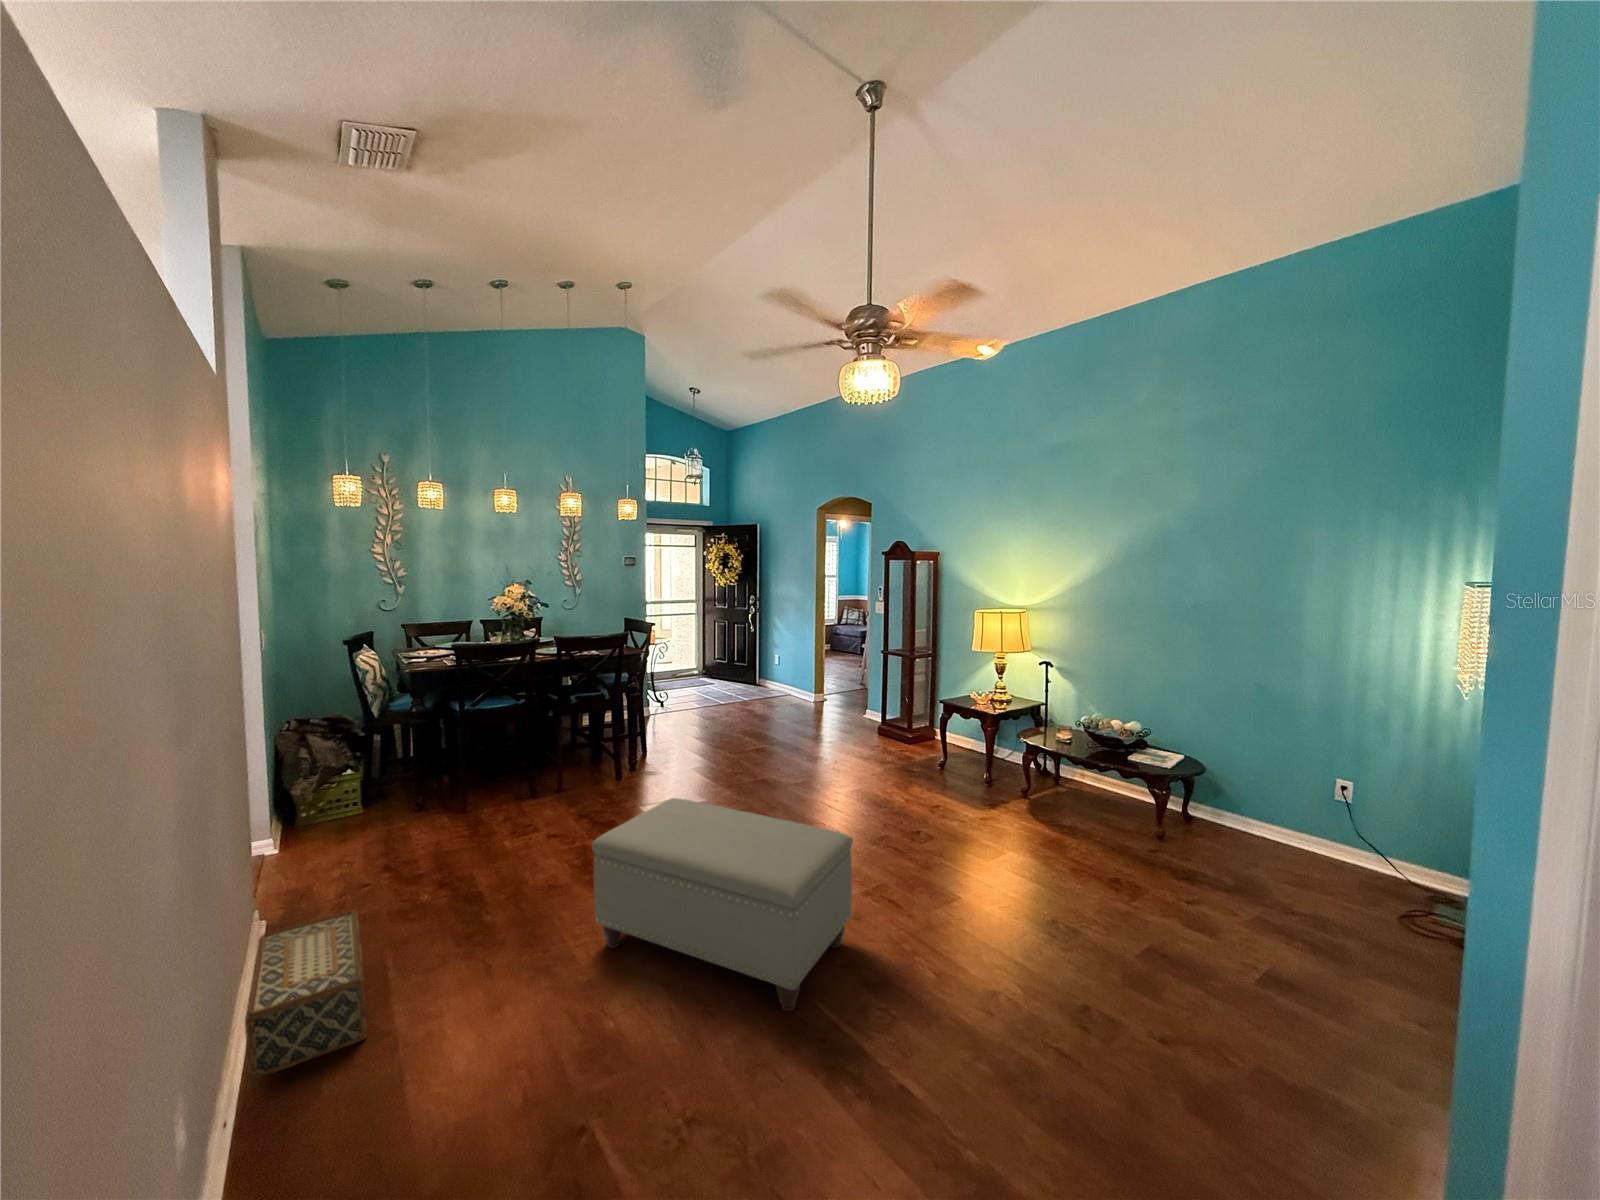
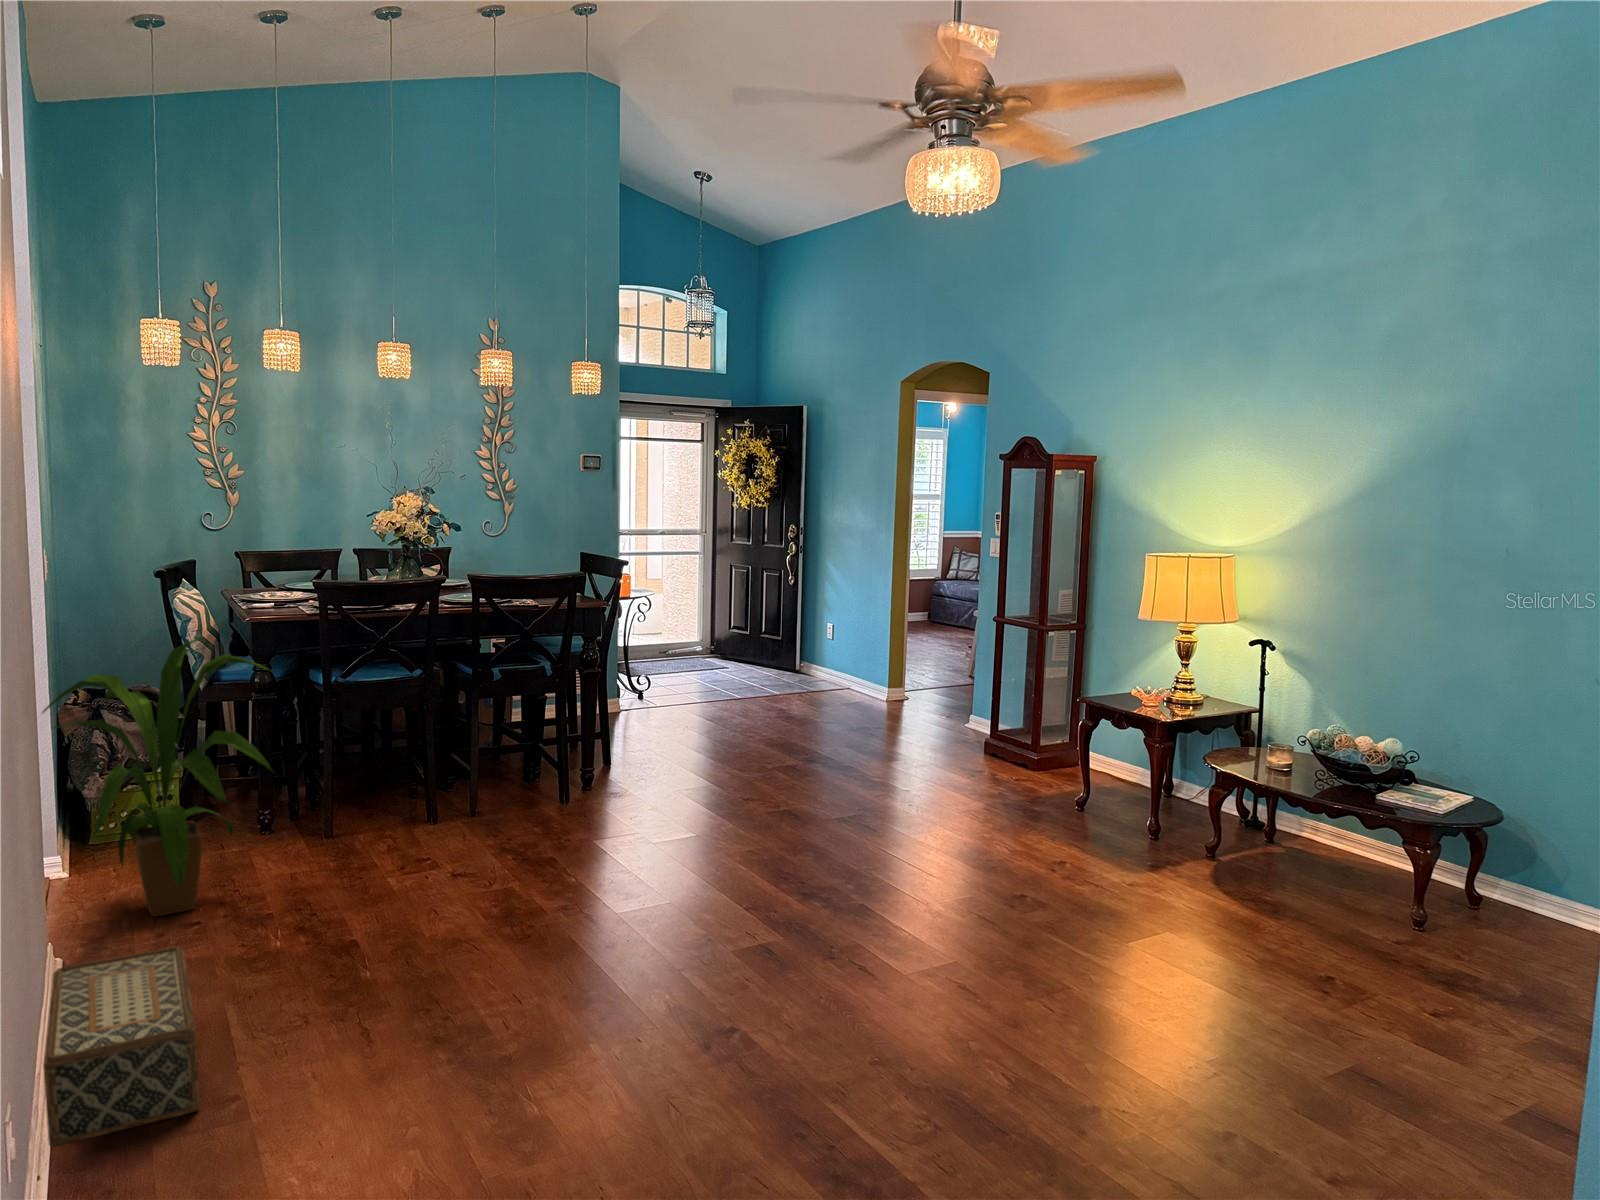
house plant: none [259,688,425,881] -> present [43,638,273,917]
ottoman: present [592,798,853,1011] -> none [512,818,900,1119]

